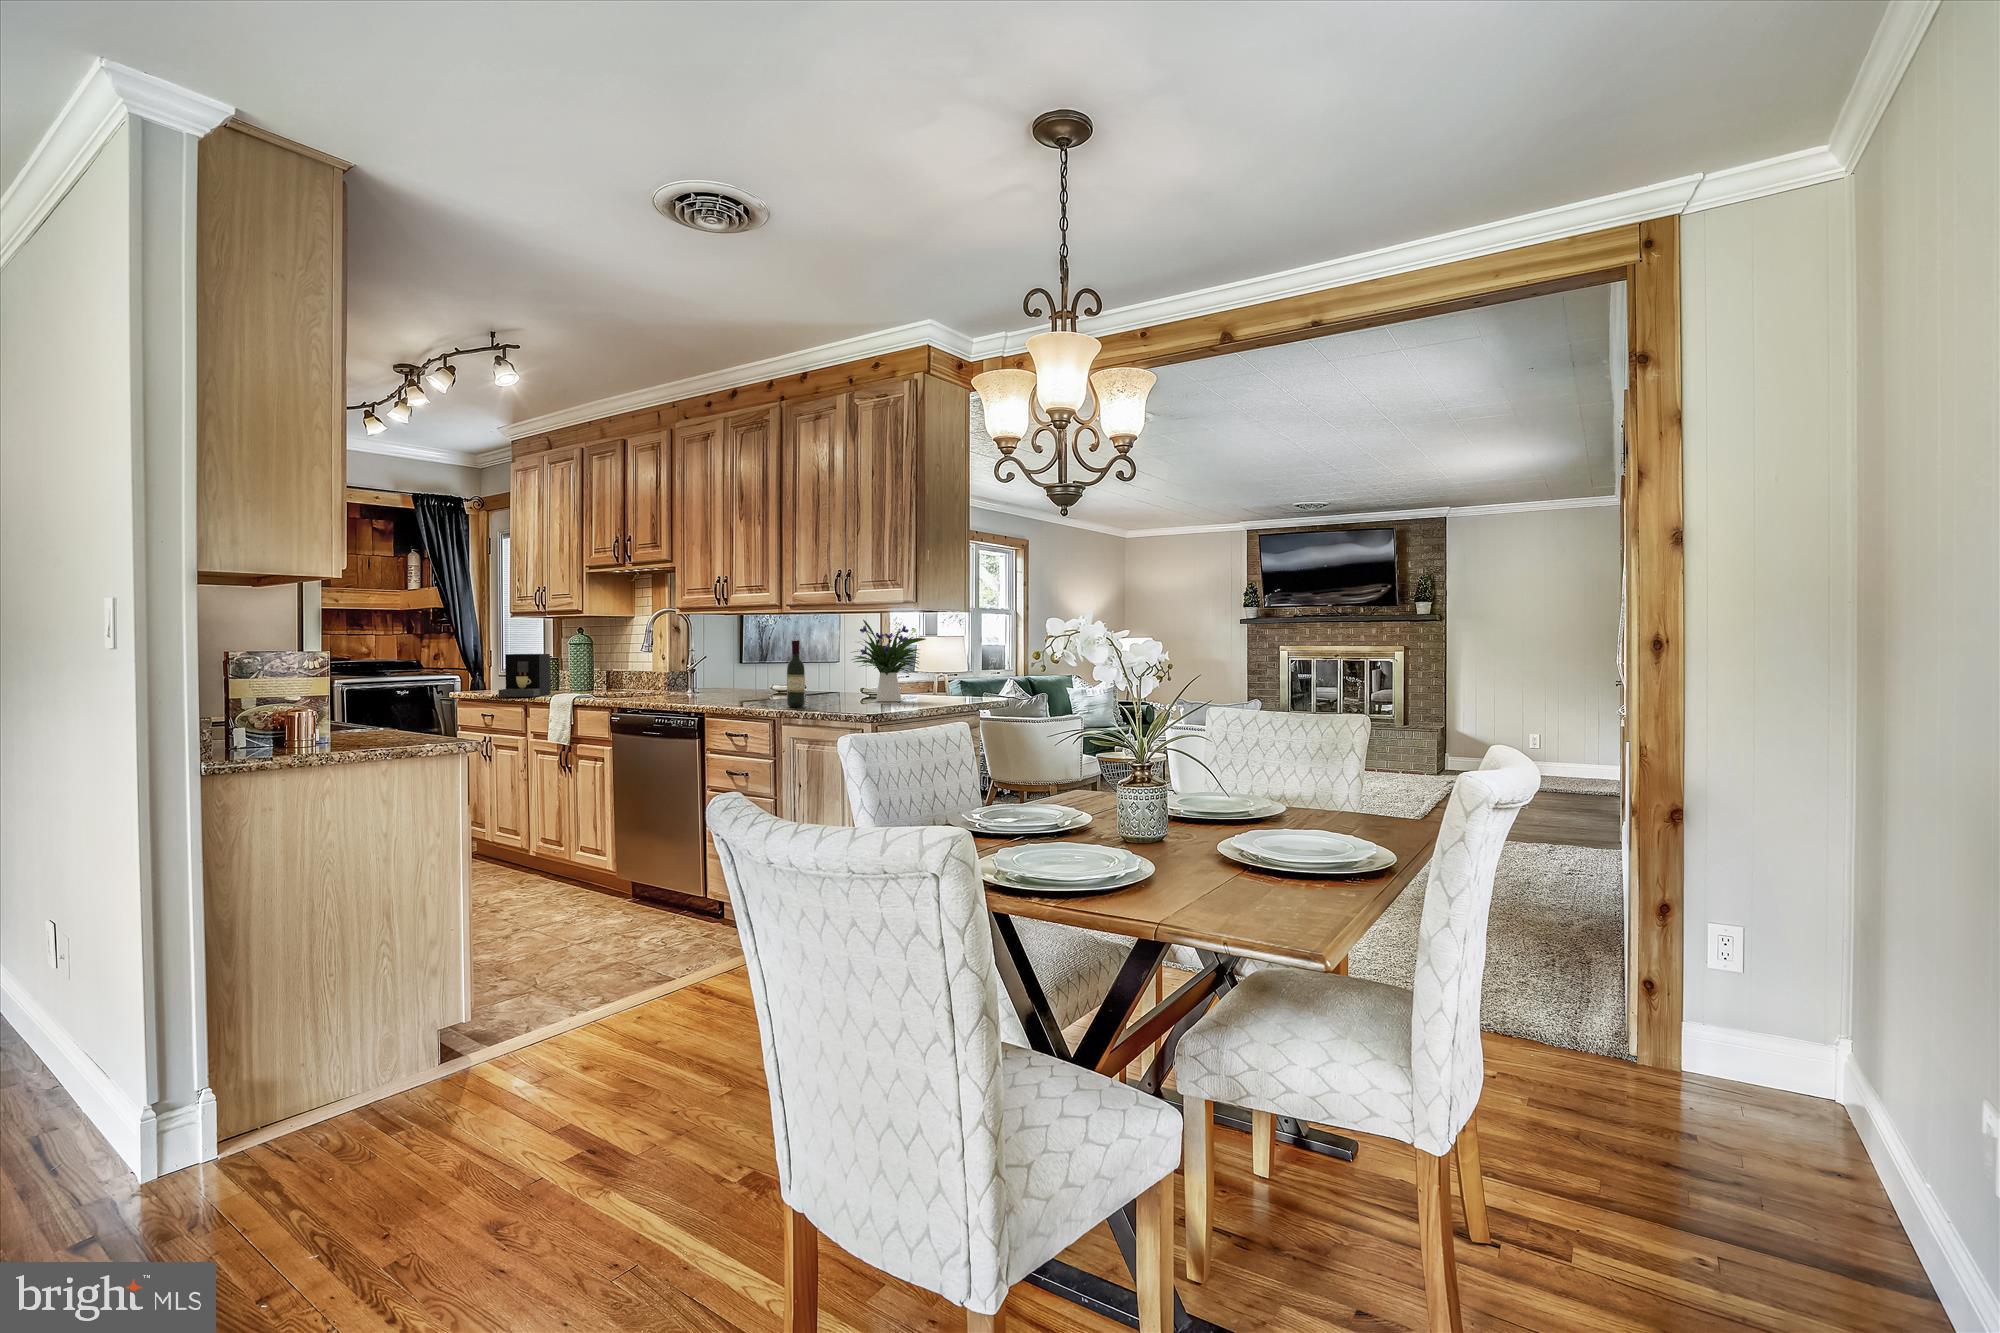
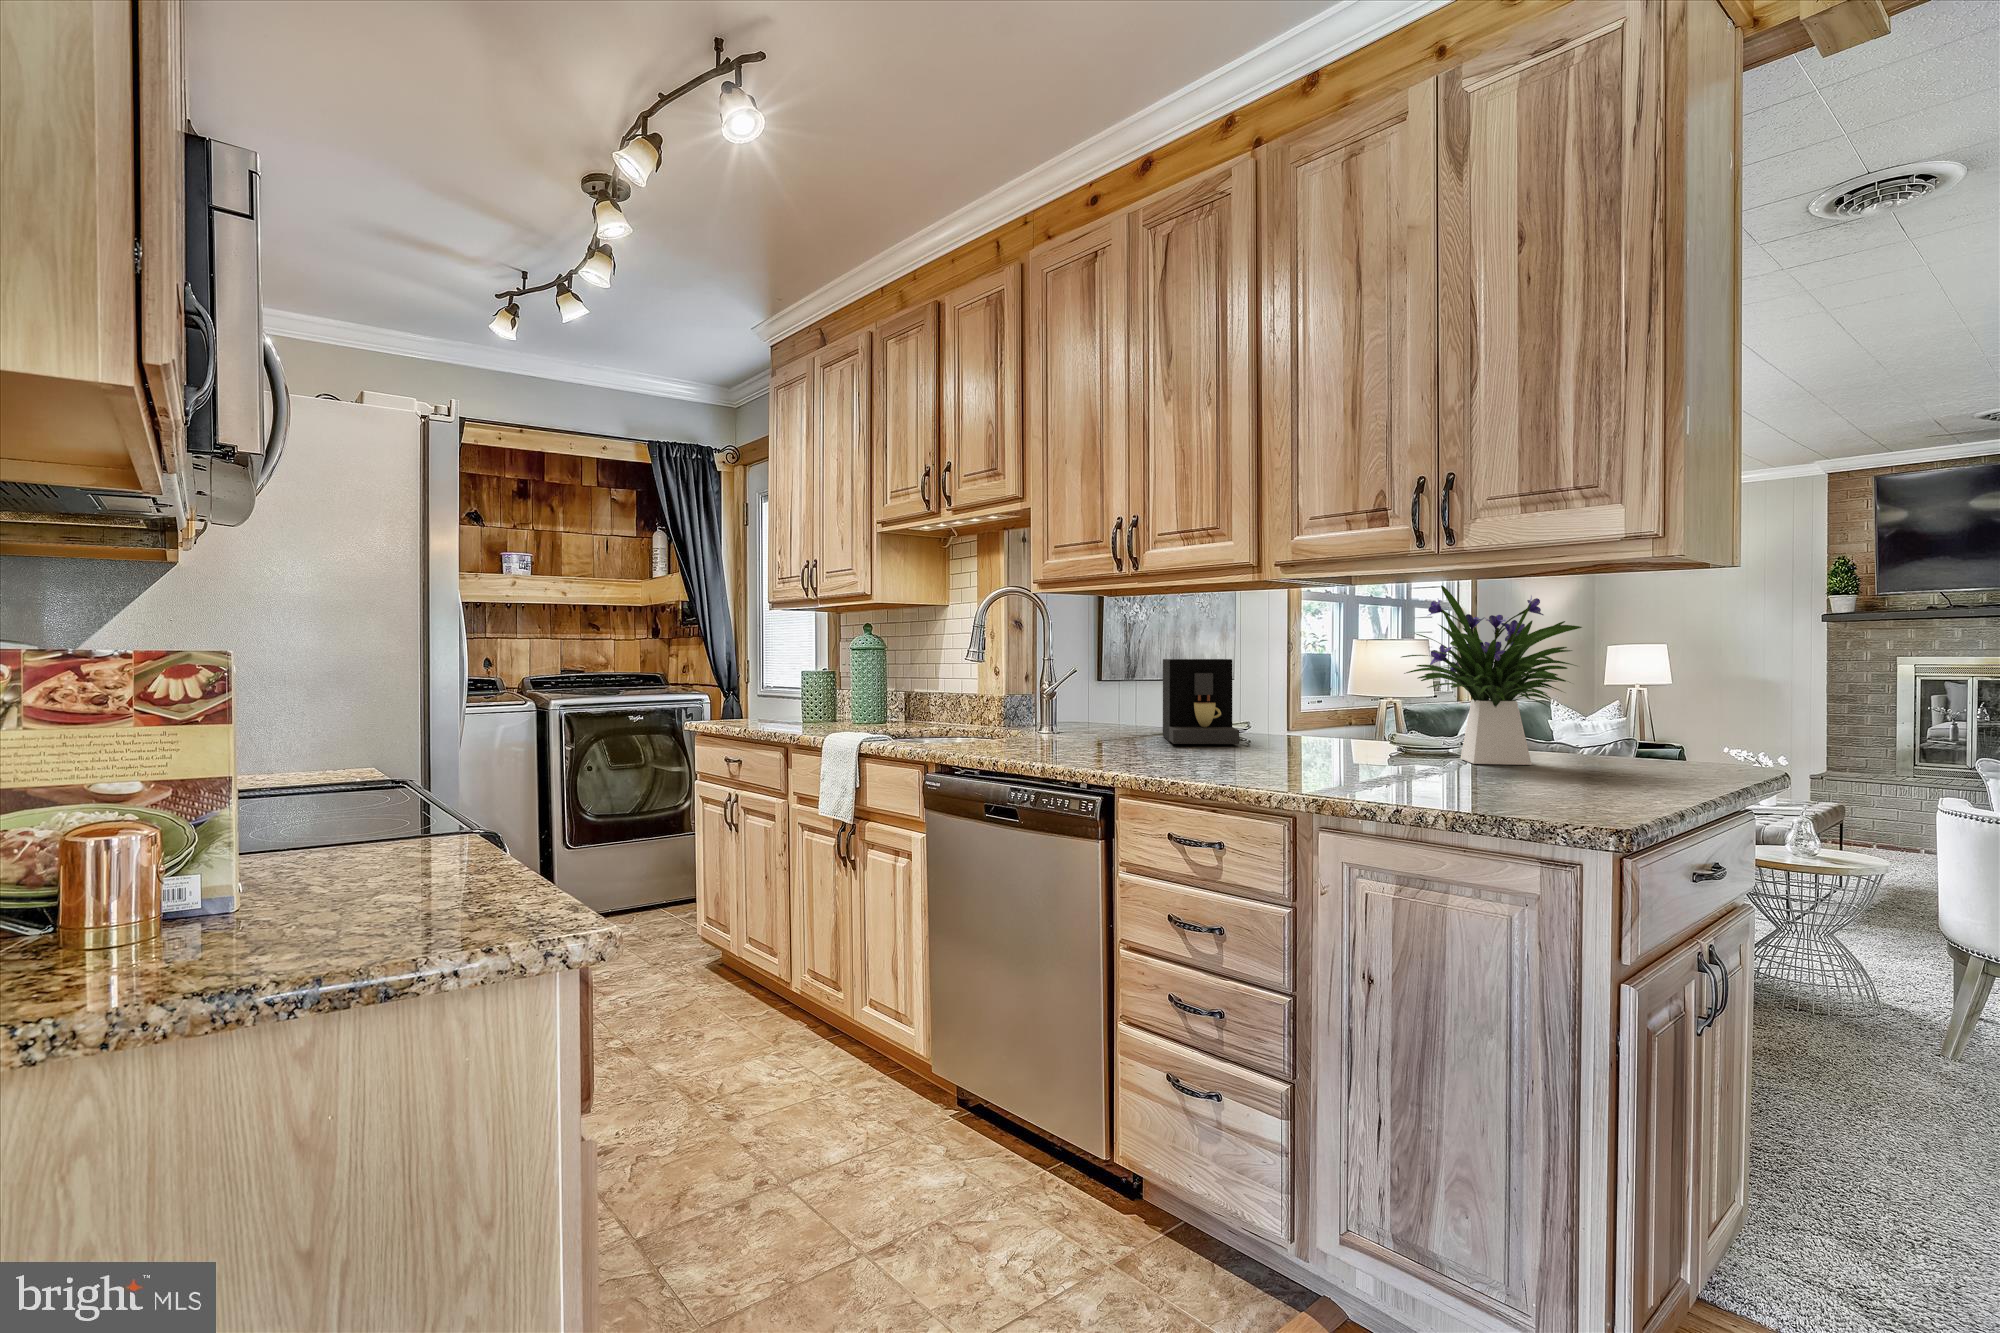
wine bottle: present [787,640,805,707] -> none [1310,628,1352,780]
coffee maker: present [498,654,550,697] -> present [1163,659,1239,744]

